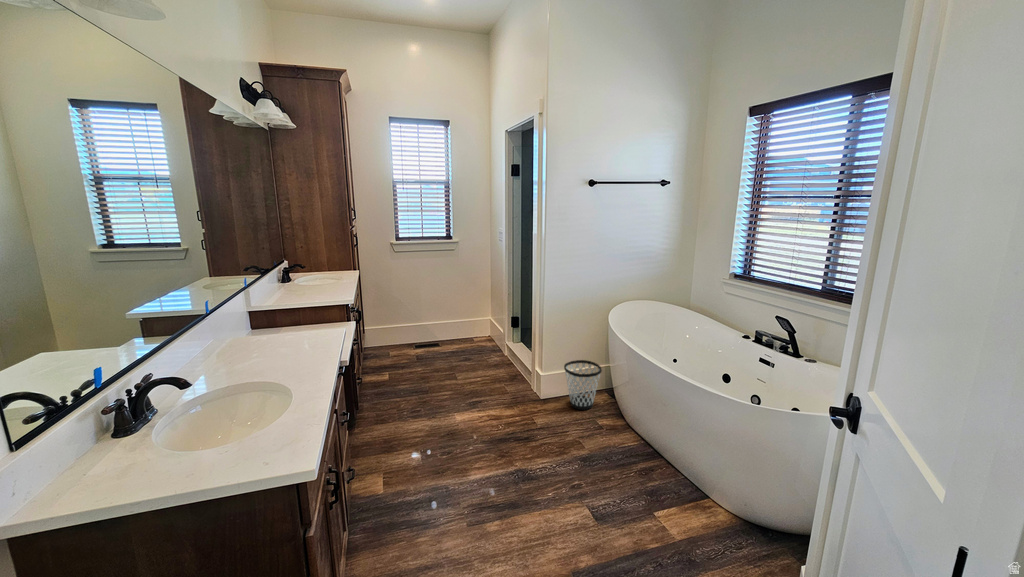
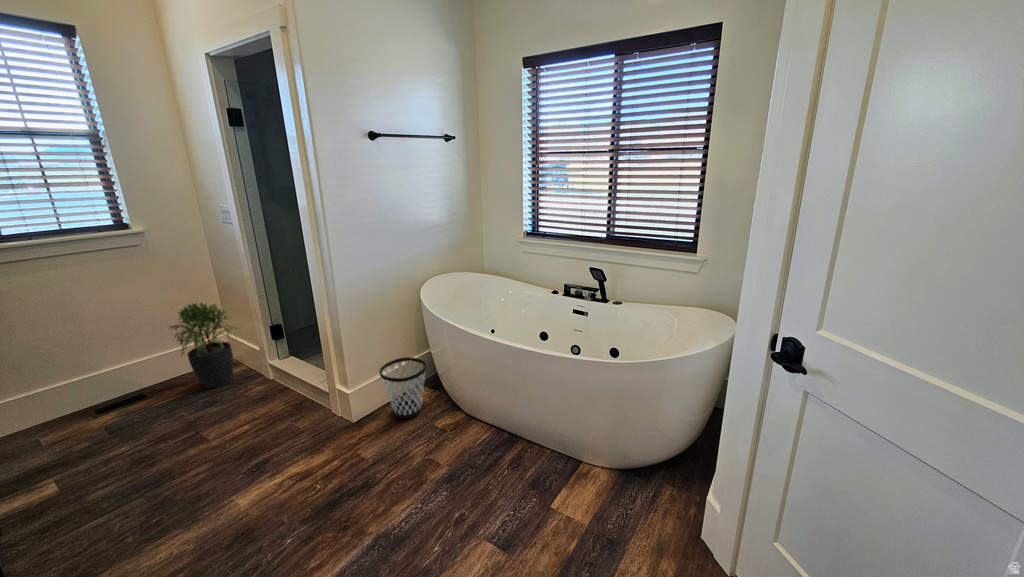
potted plant: none [456,290,496,350] -> present [170,303,240,388]

